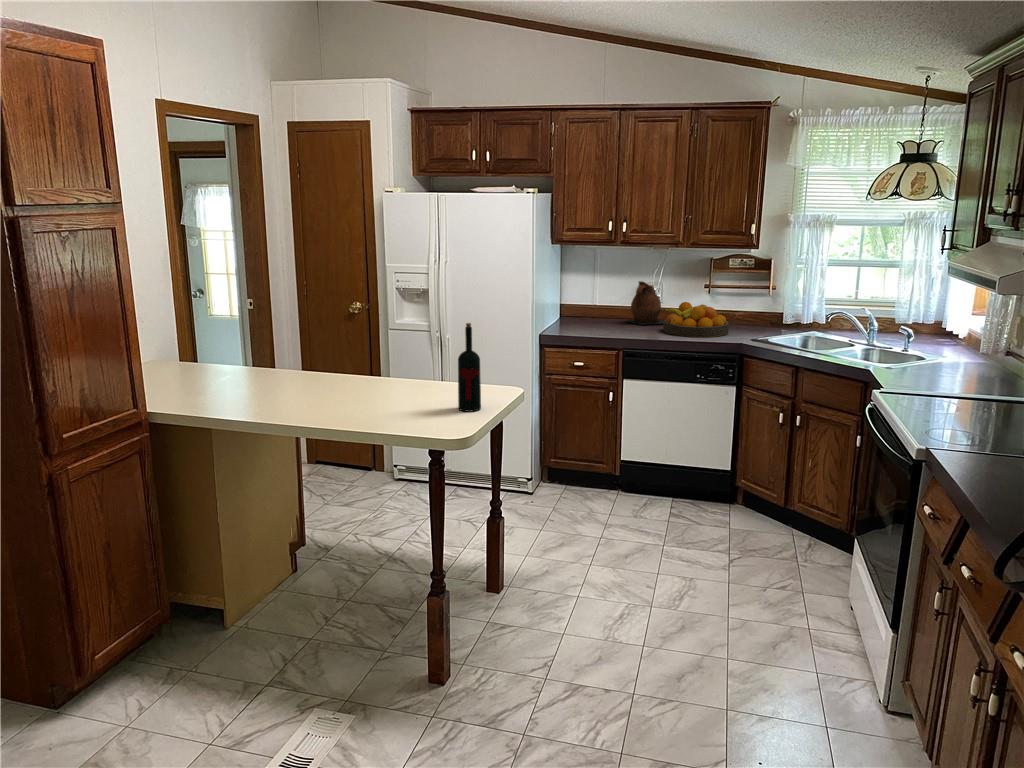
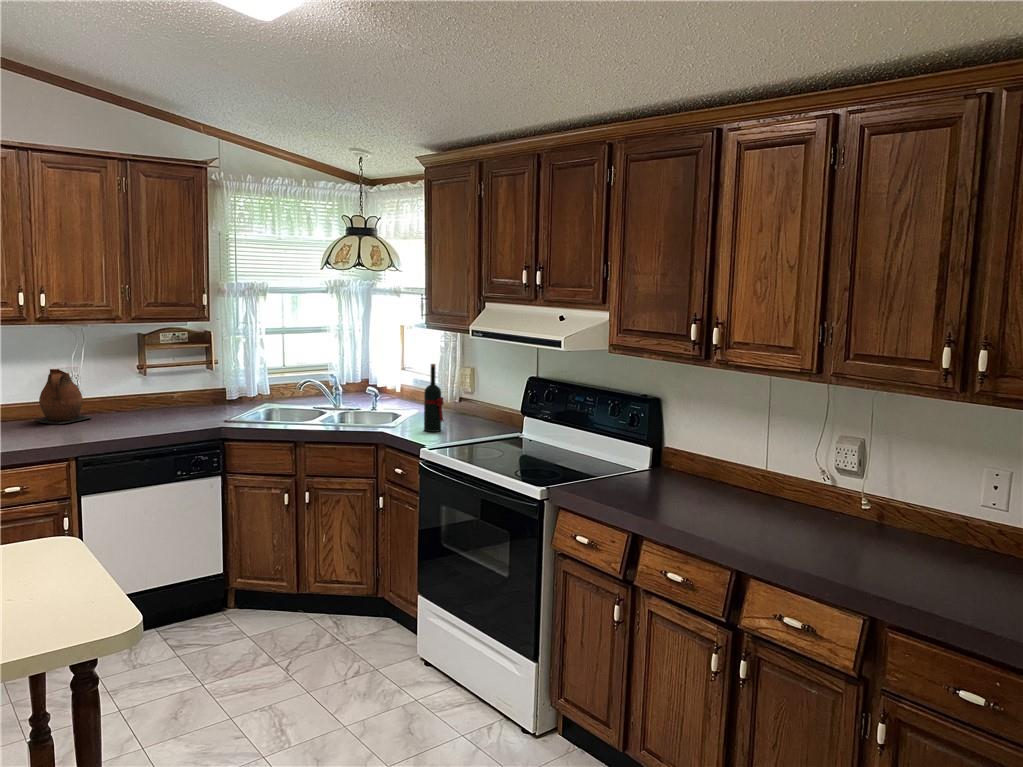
fruit bowl: present [663,302,729,337] -> none [102,389,189,430]
wine bottle: present [458,323,481,412] -> present [424,364,444,432]

